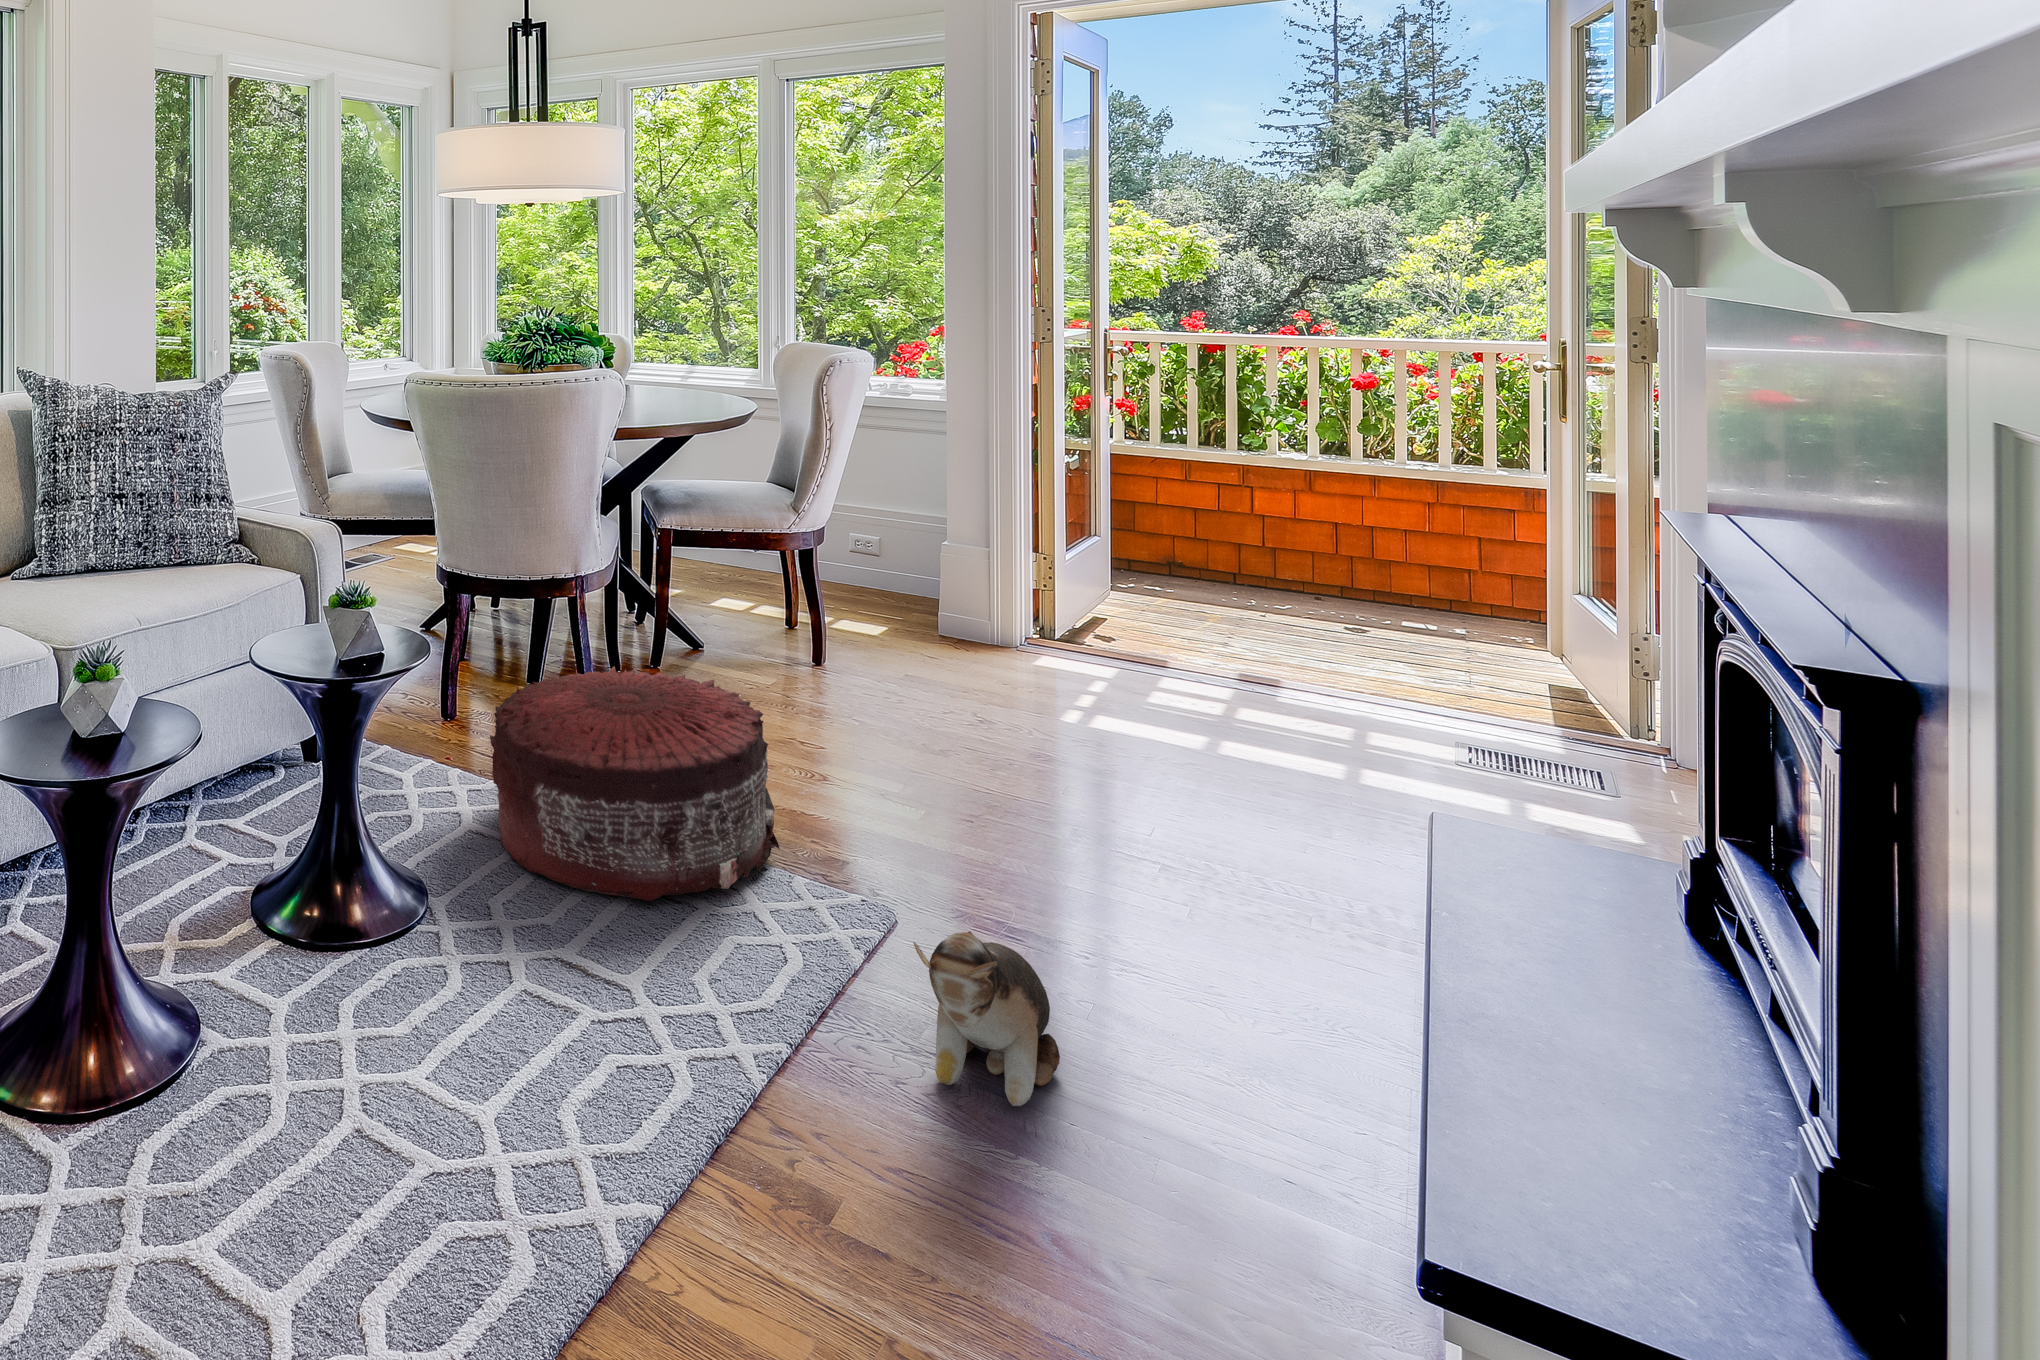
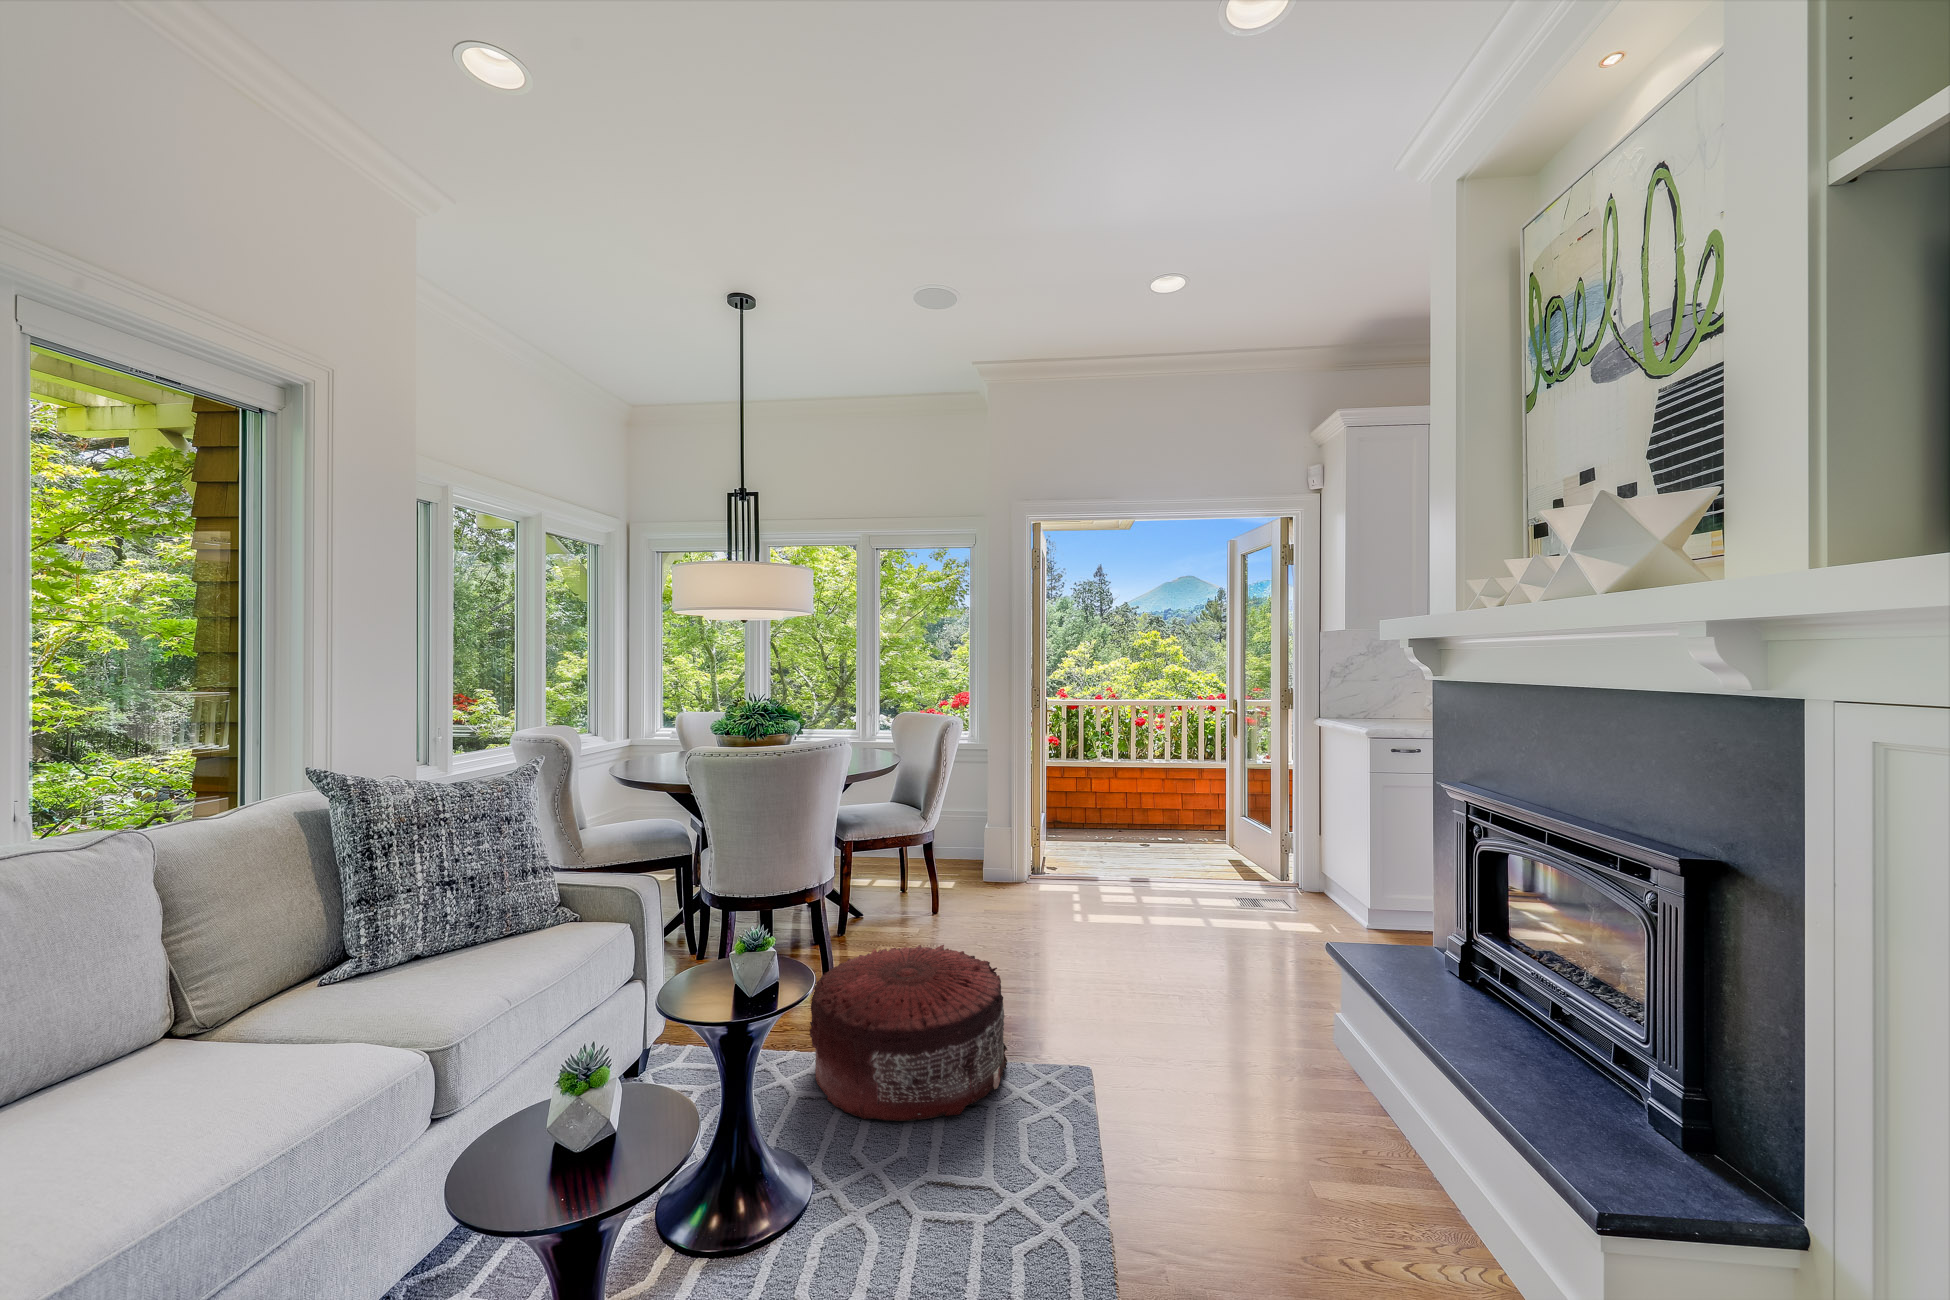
plush toy: present [913,931,1060,1106] -> none [1178,1079,1245,1180]

